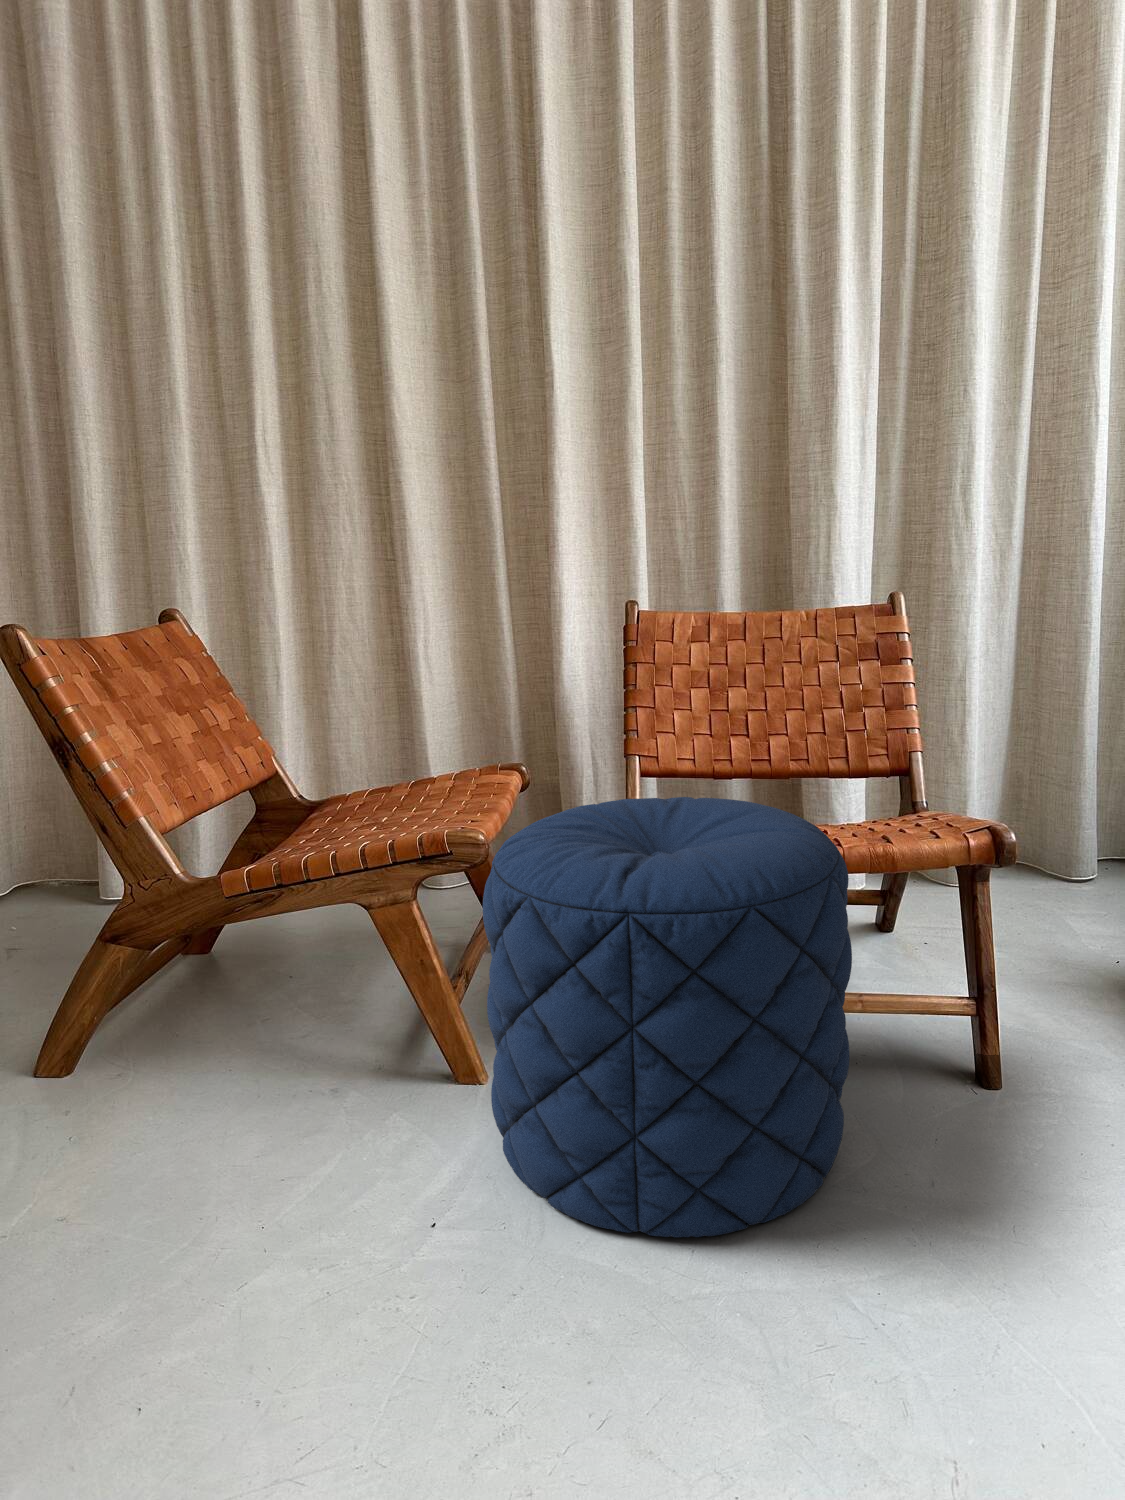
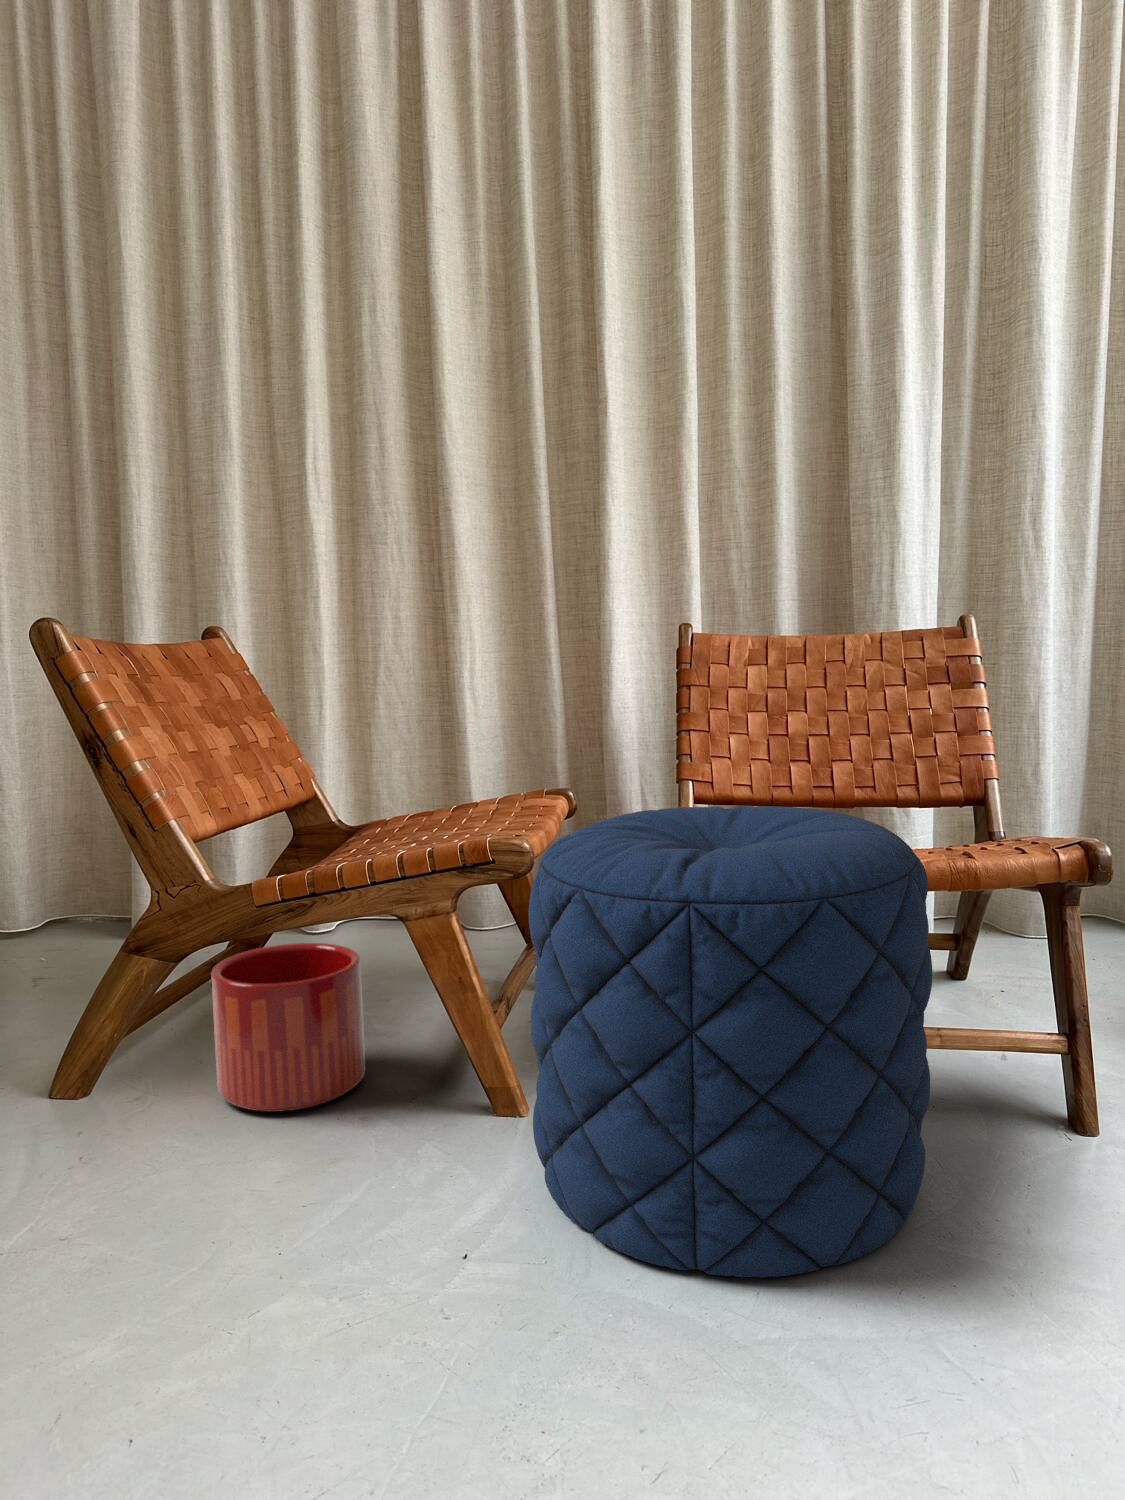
planter: none [186,922,336,1084] -> present [211,943,365,1112]

